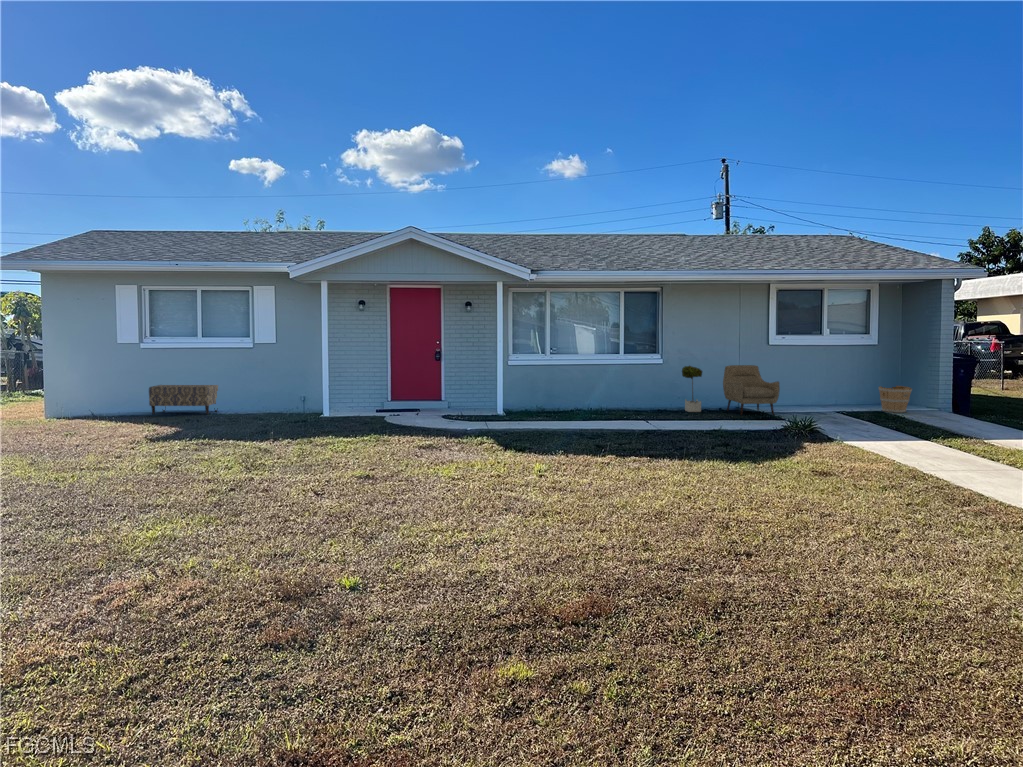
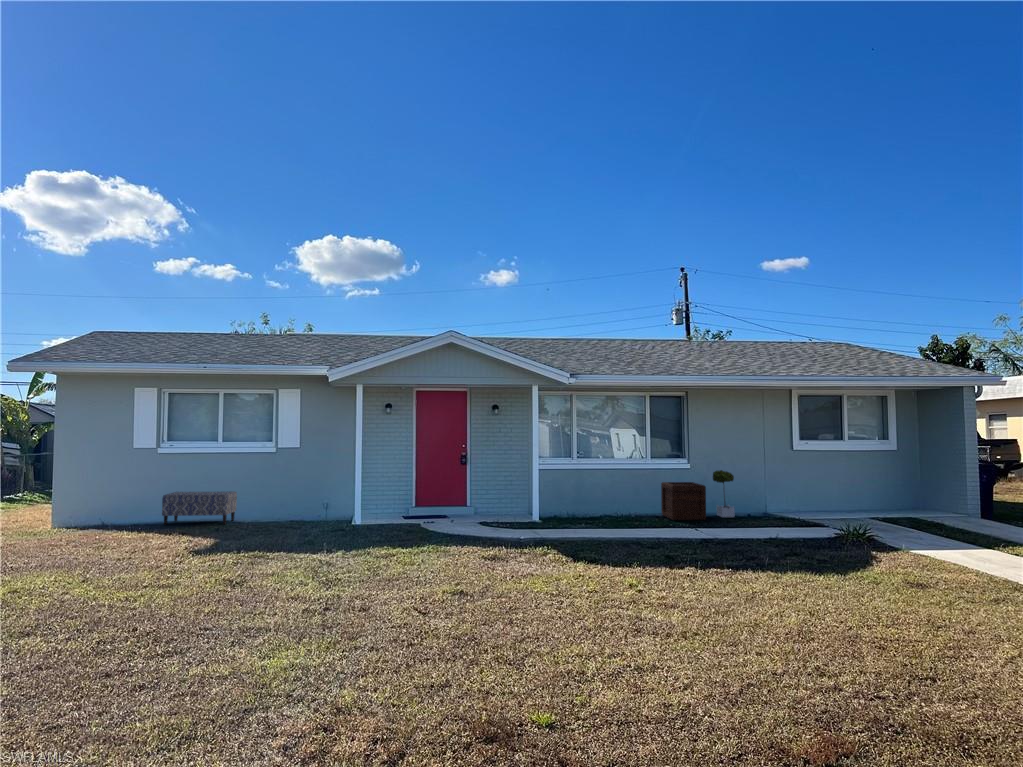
chair: present [723,365,780,415] -> none [753,469,814,521]
wooden crate: none [630,378,671,414] -> present [661,482,706,520]
wooden bucket: present [879,386,912,413] -> none [902,489,937,517]

